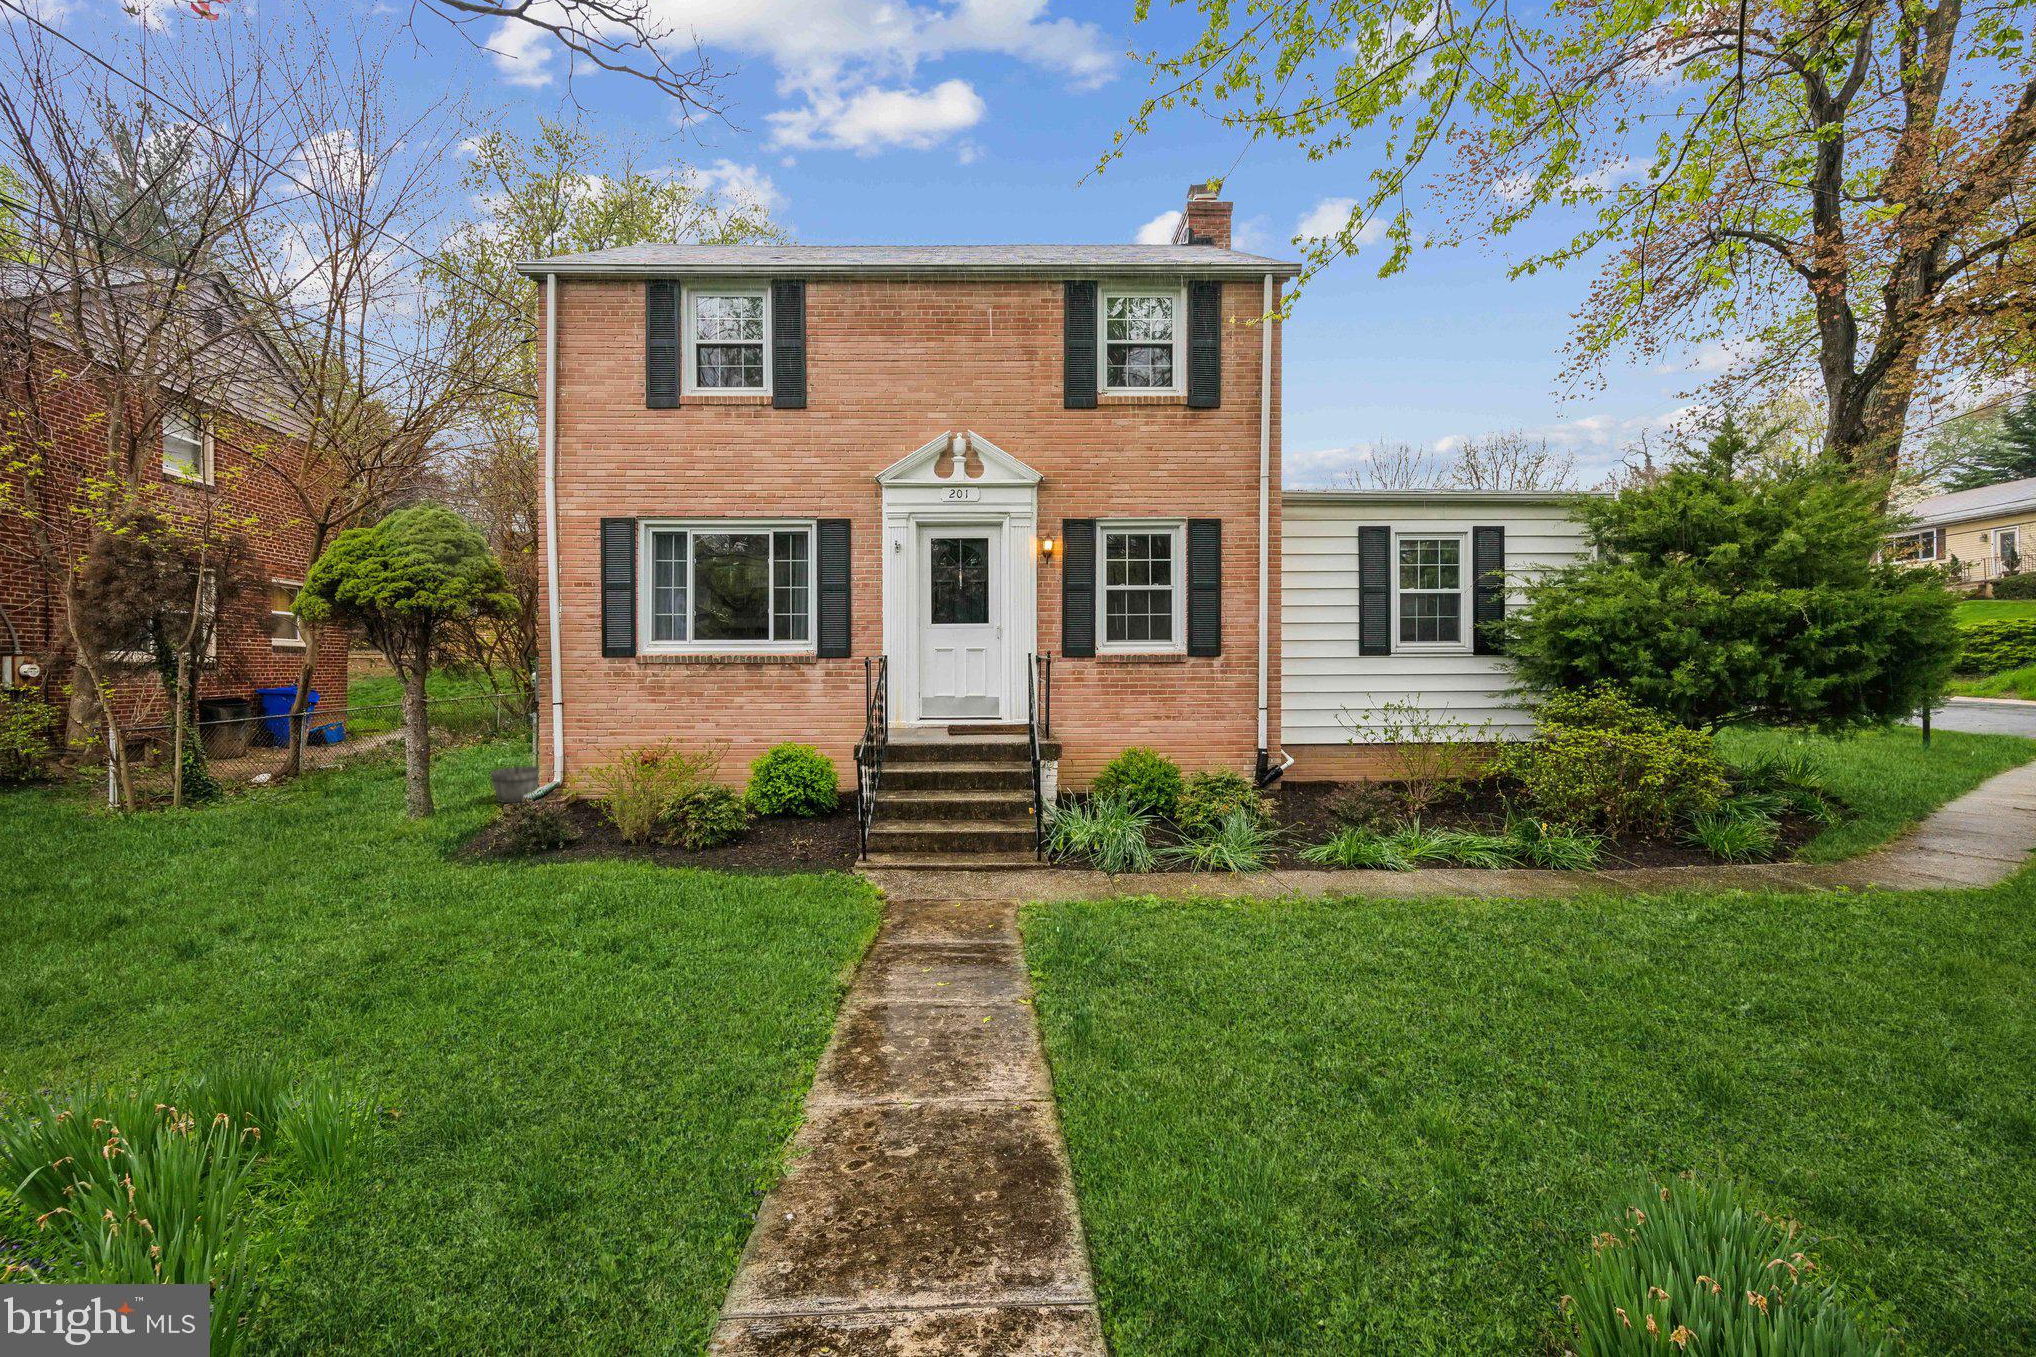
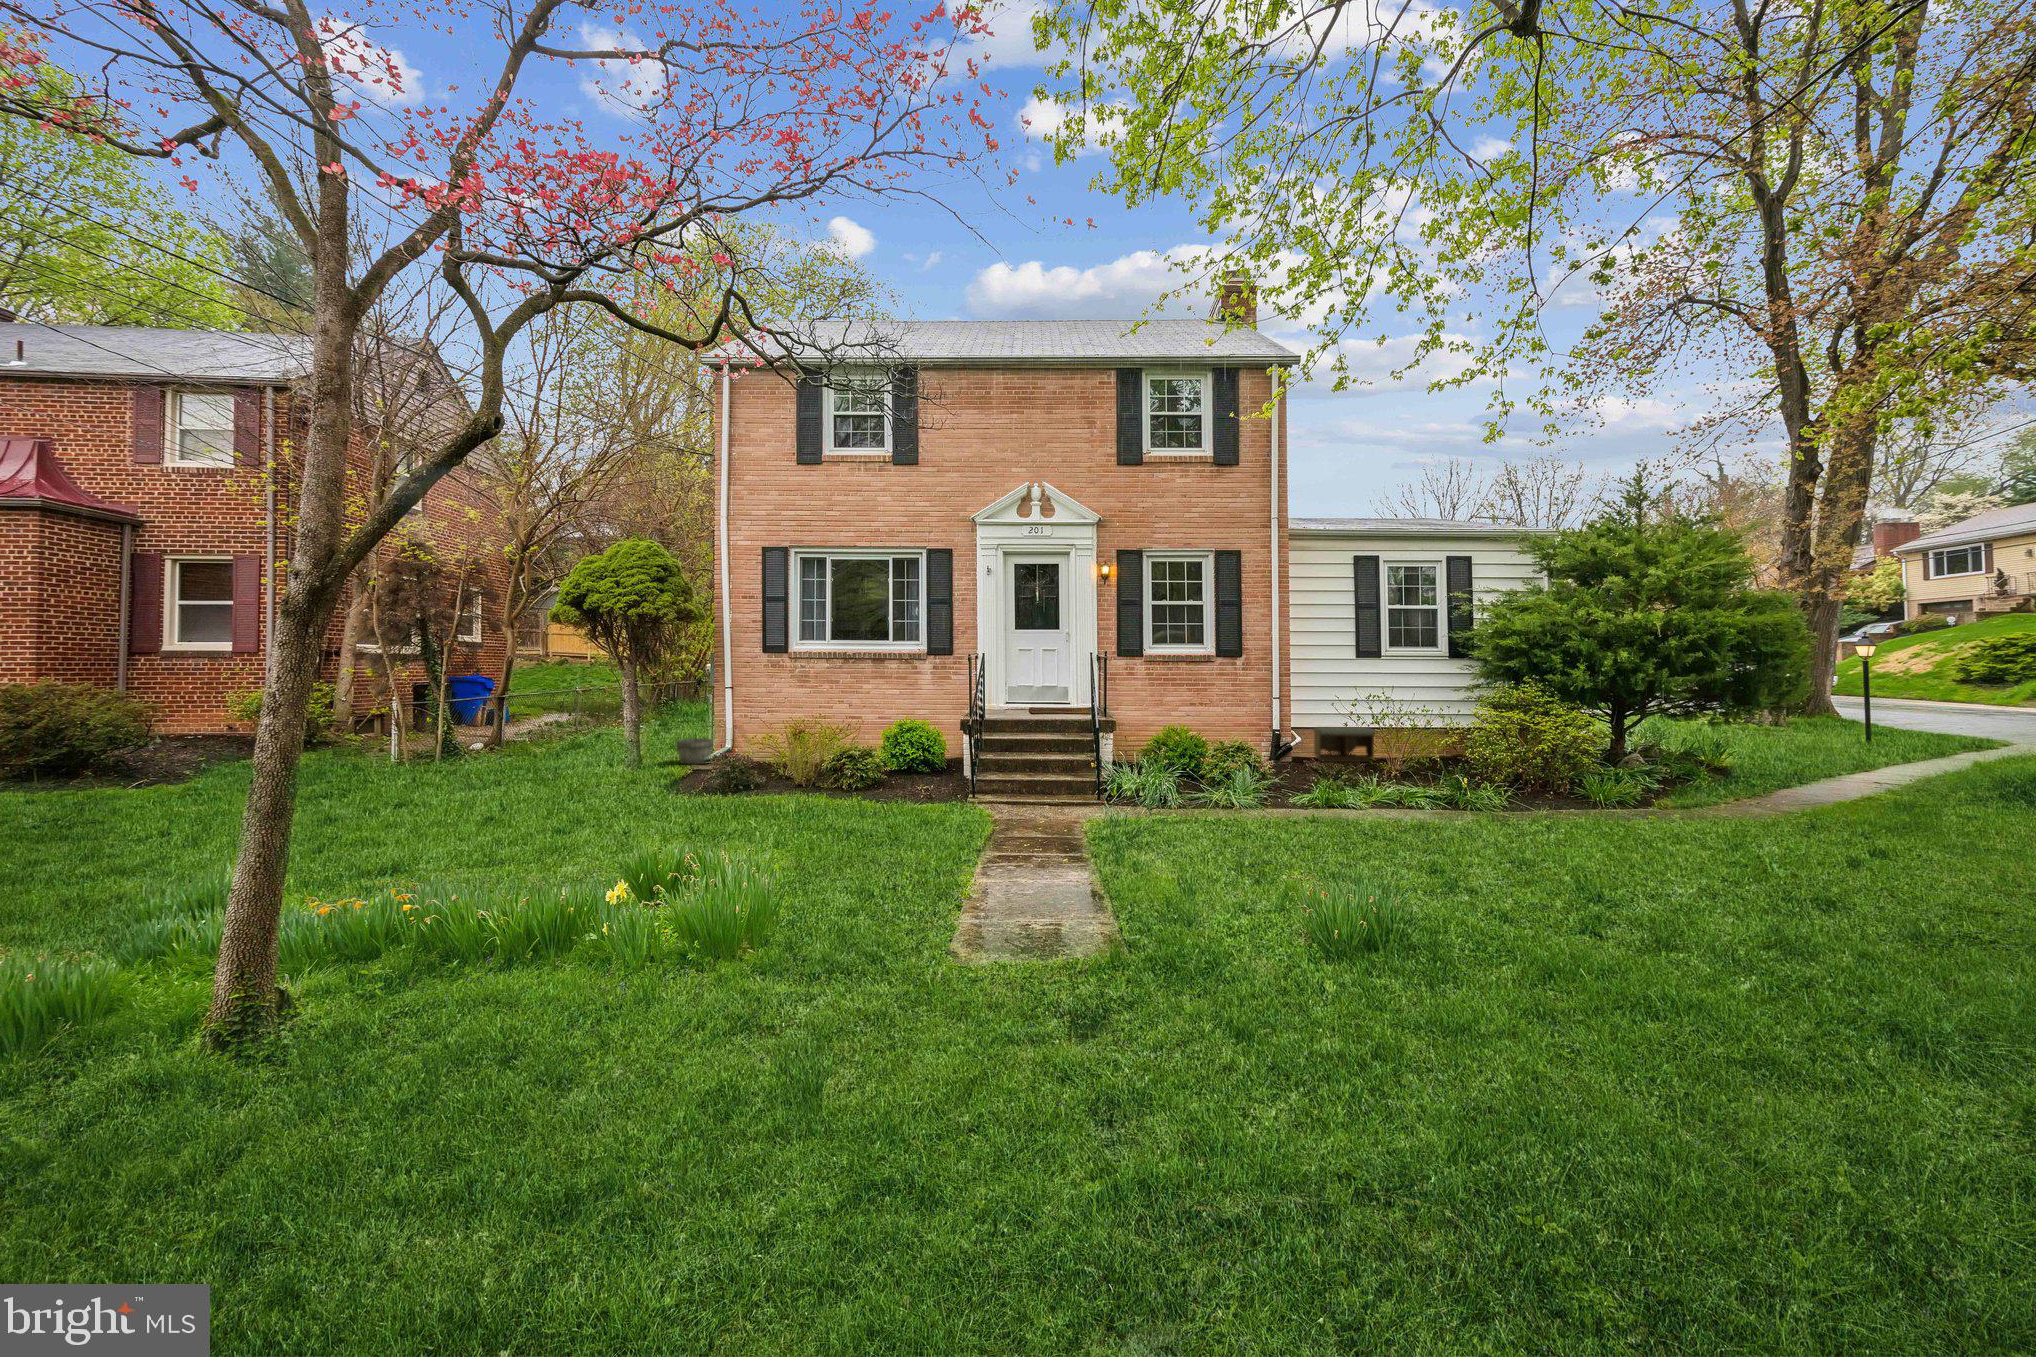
bench: none [1310,743,1389,788] -> present [1313,727,1375,762]

